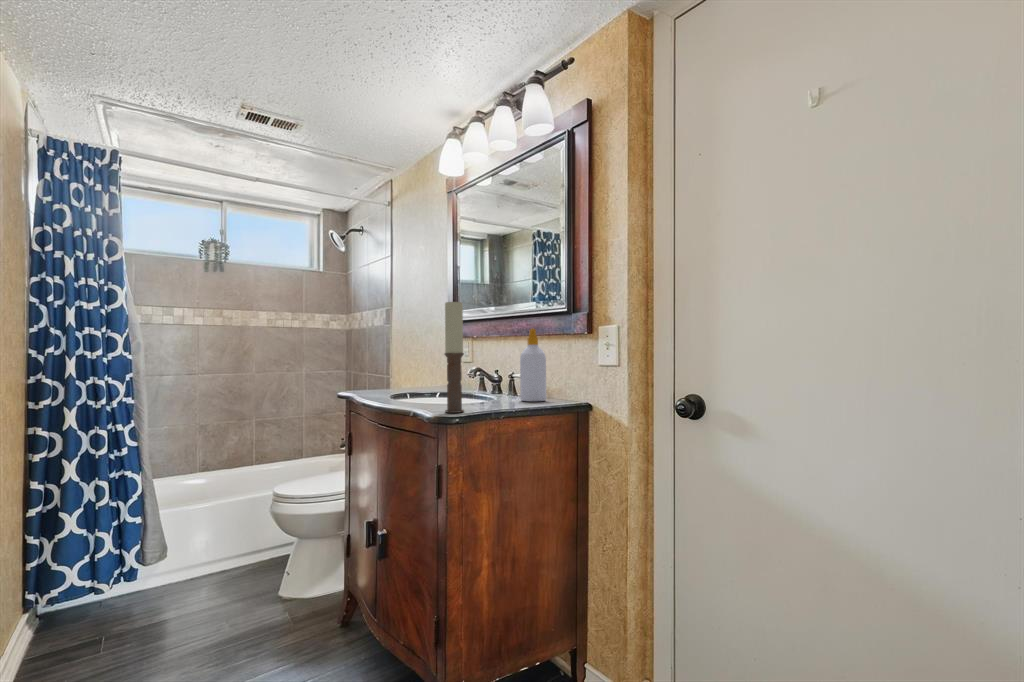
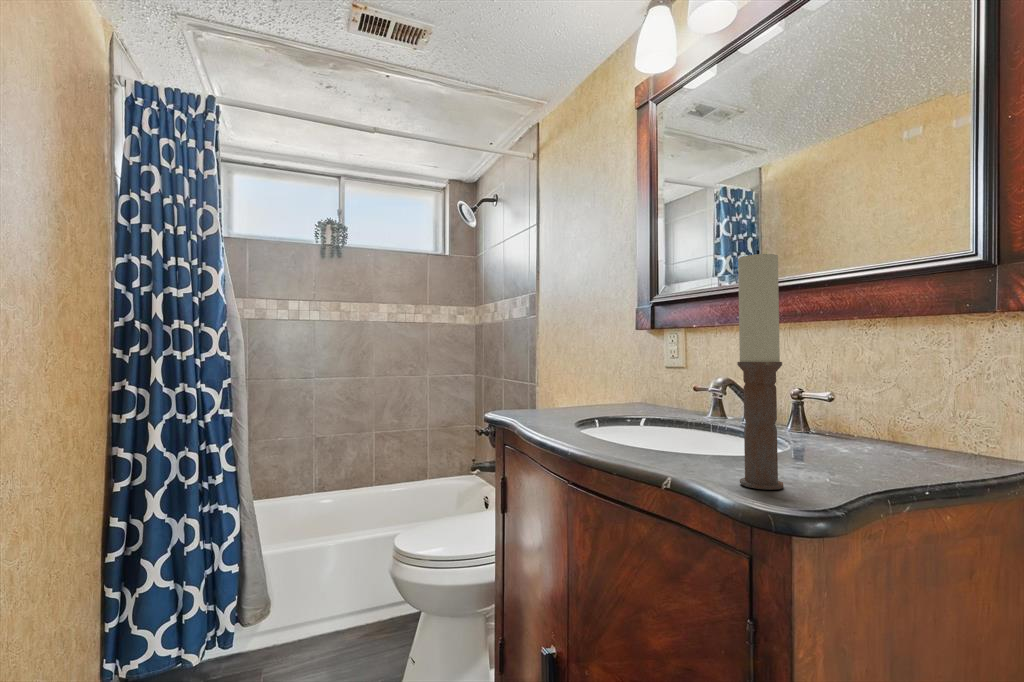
soap bottle: present [520,329,546,401] -> none [819,315,876,452]

